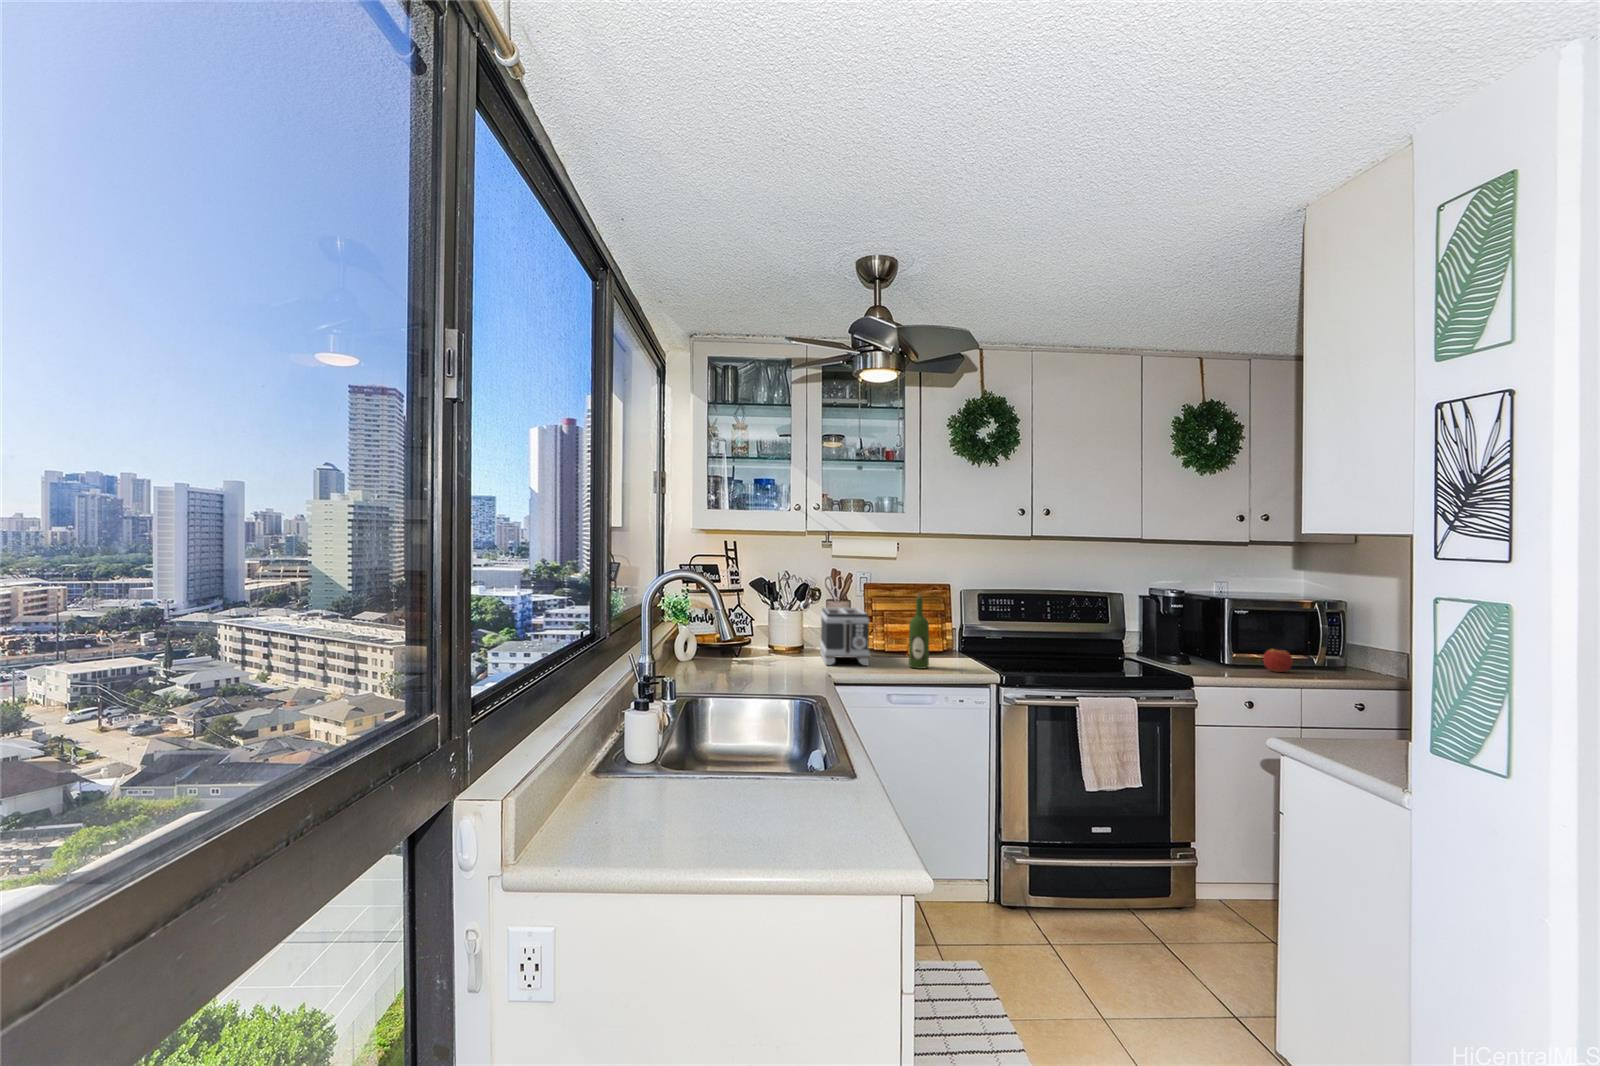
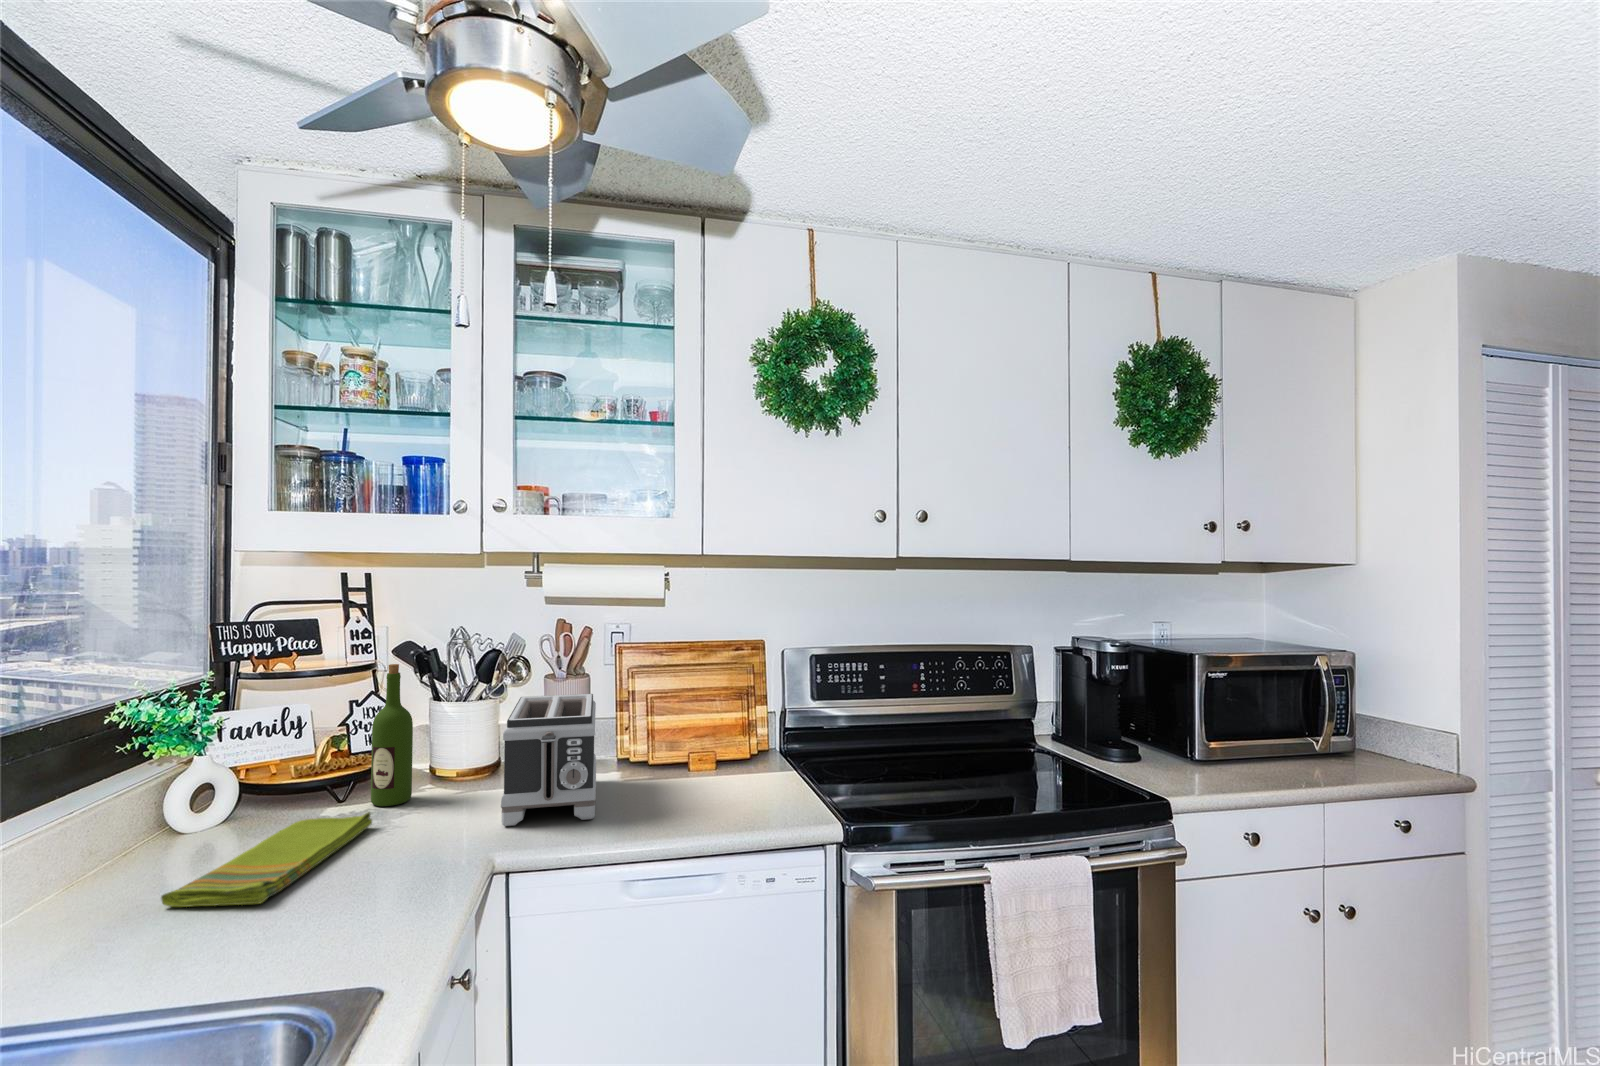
wine bottle: present [909,593,929,669] -> present [371,664,413,806]
apple: present [1263,648,1293,672] -> none [1255,735,1300,775]
dish towel: none [705,655,764,677] -> present [161,812,372,907]

